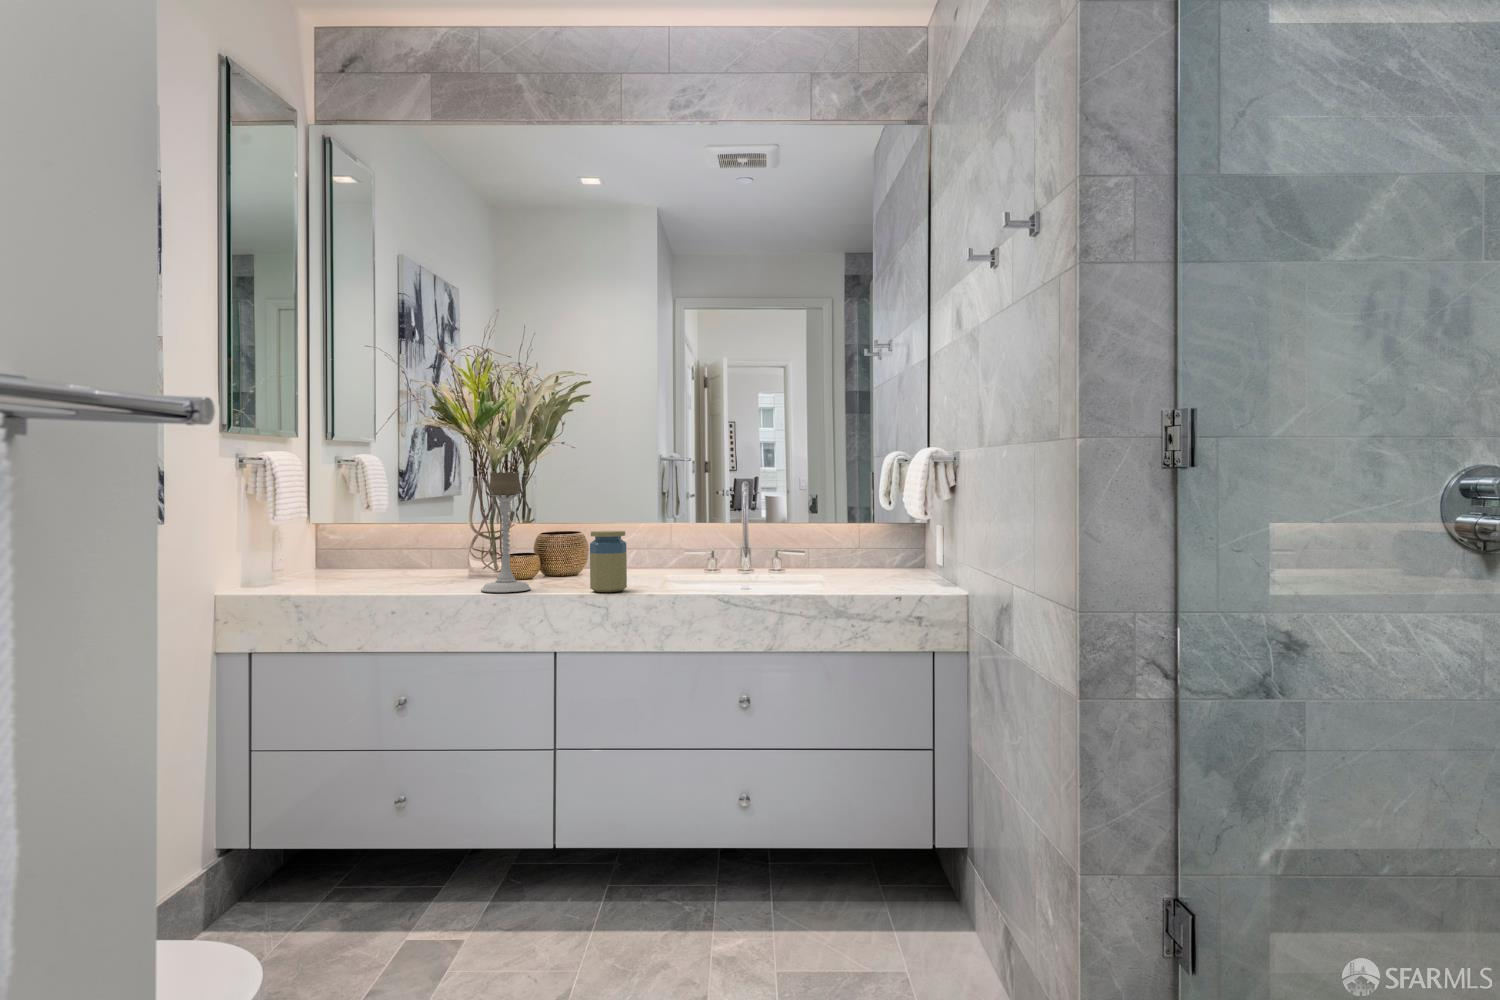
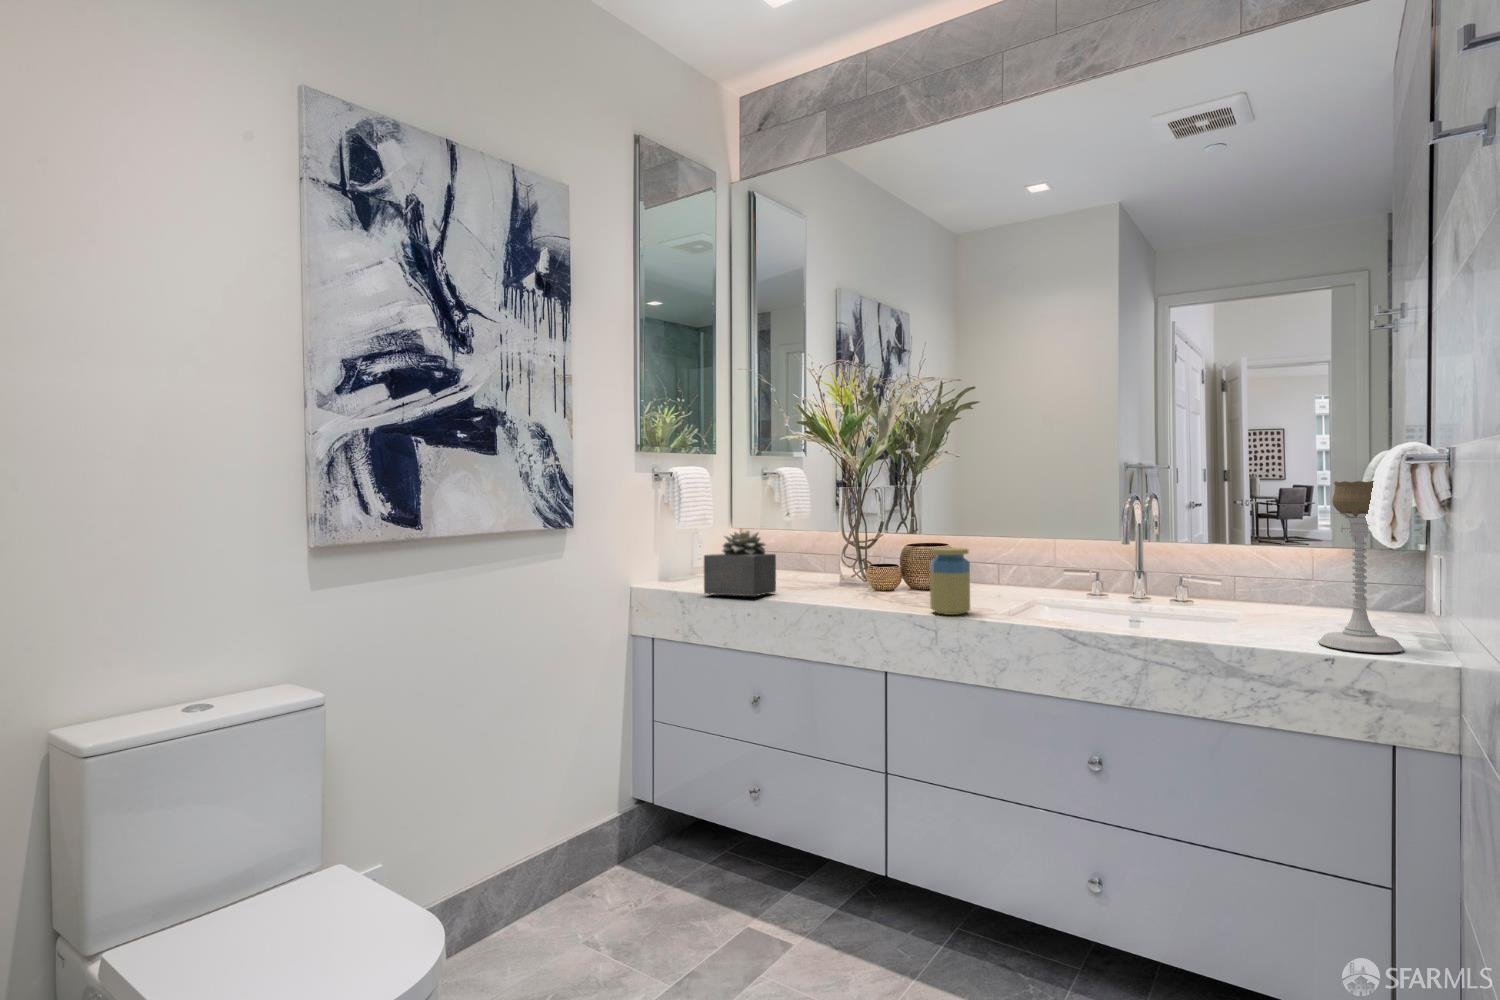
candle holder: present [481,472,531,592] -> present [1318,481,1404,653]
succulent plant: none [326,519,408,593] -> present [704,531,776,596]

